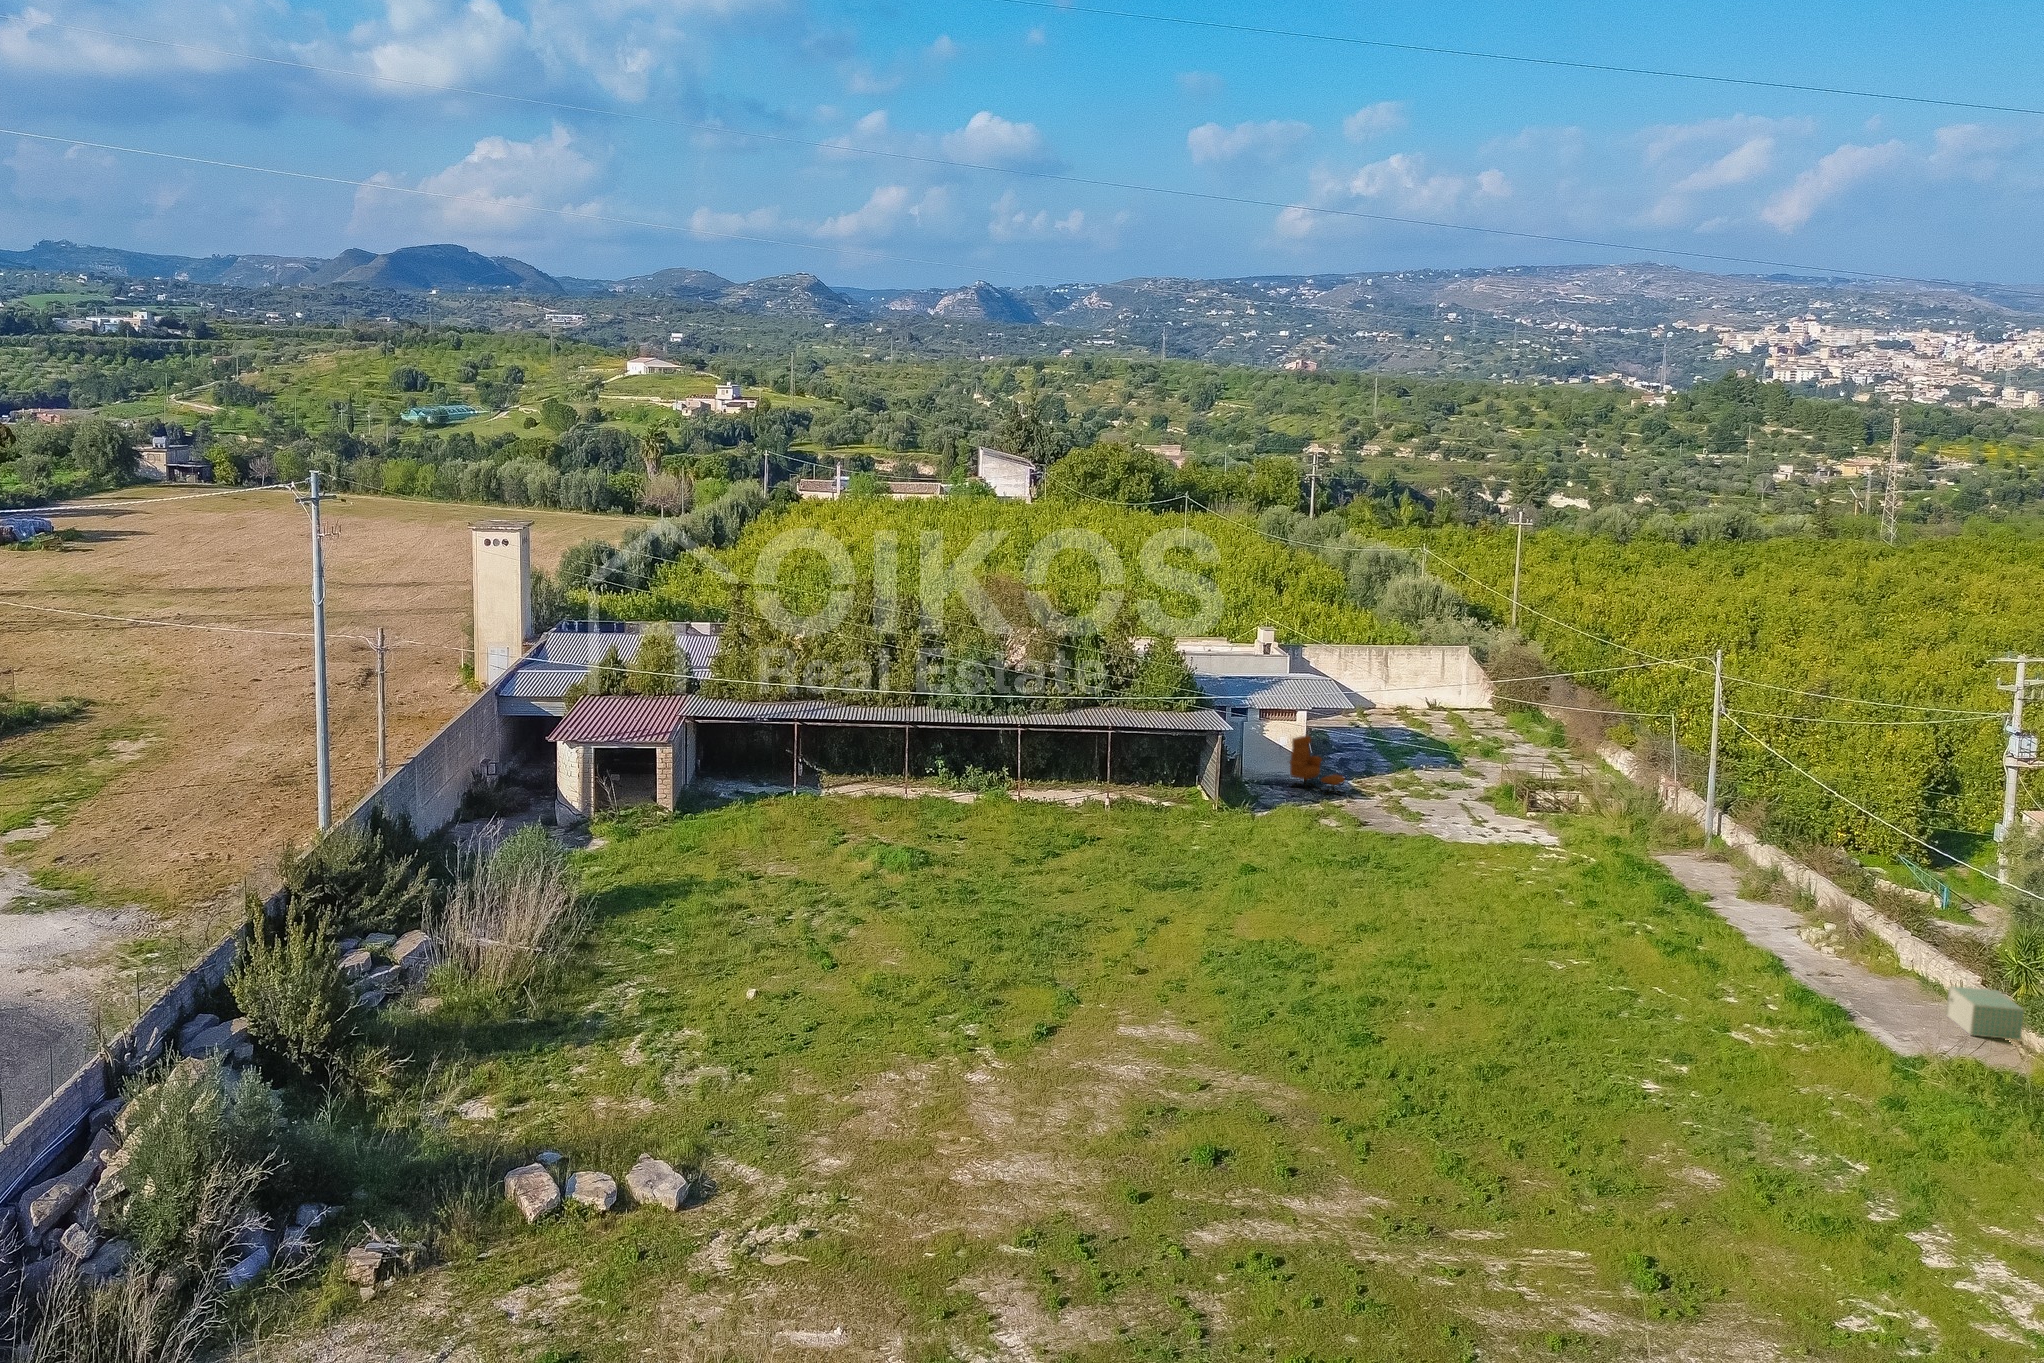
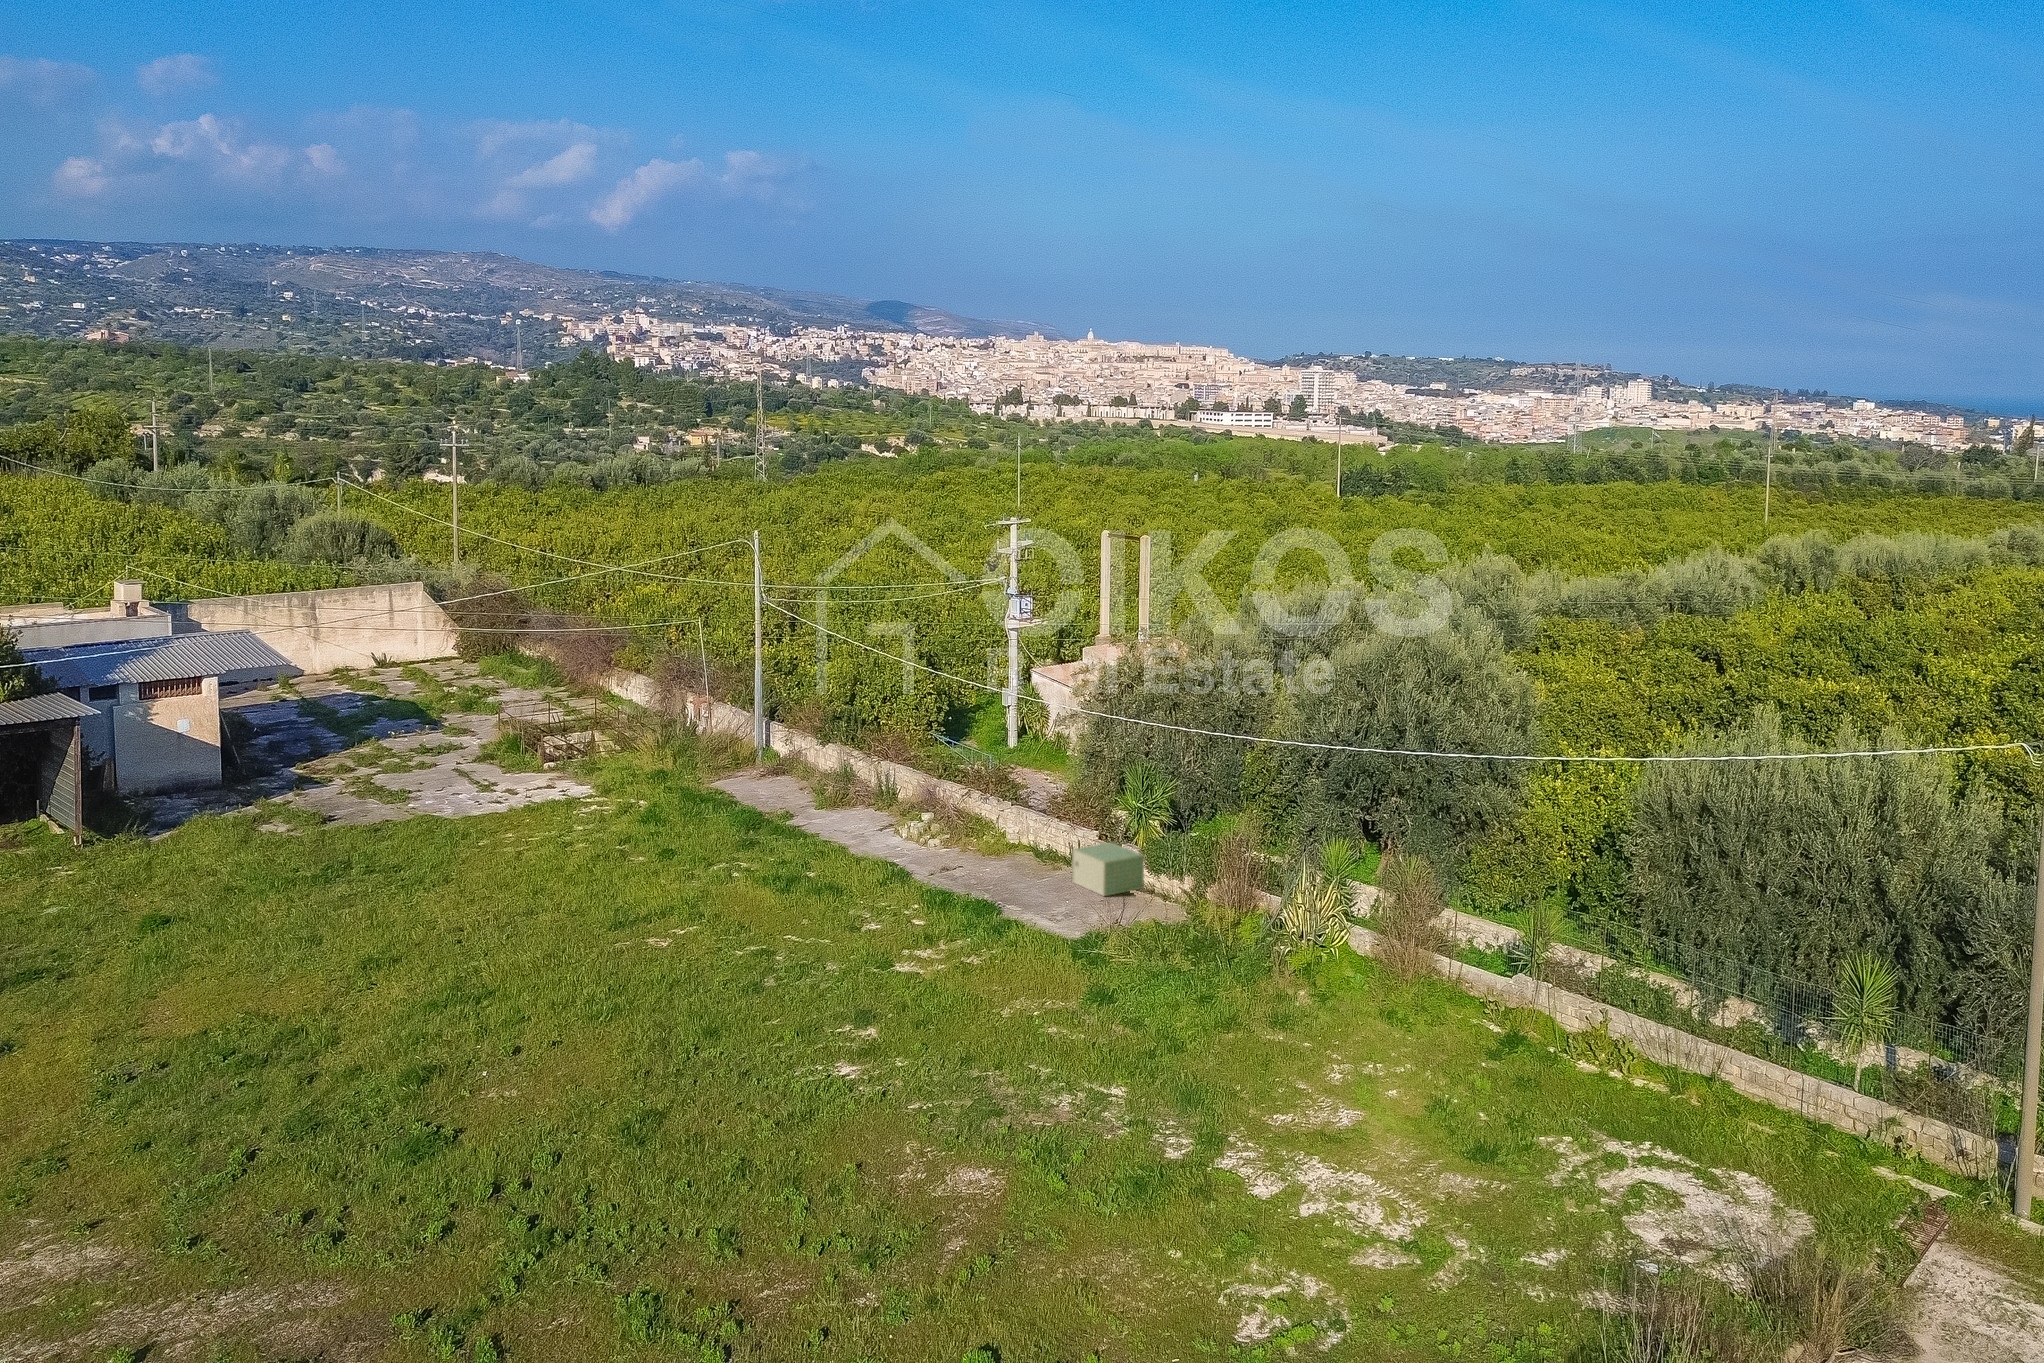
lounge chair: present [1290,735,1345,794] -> none [192,712,289,792]

